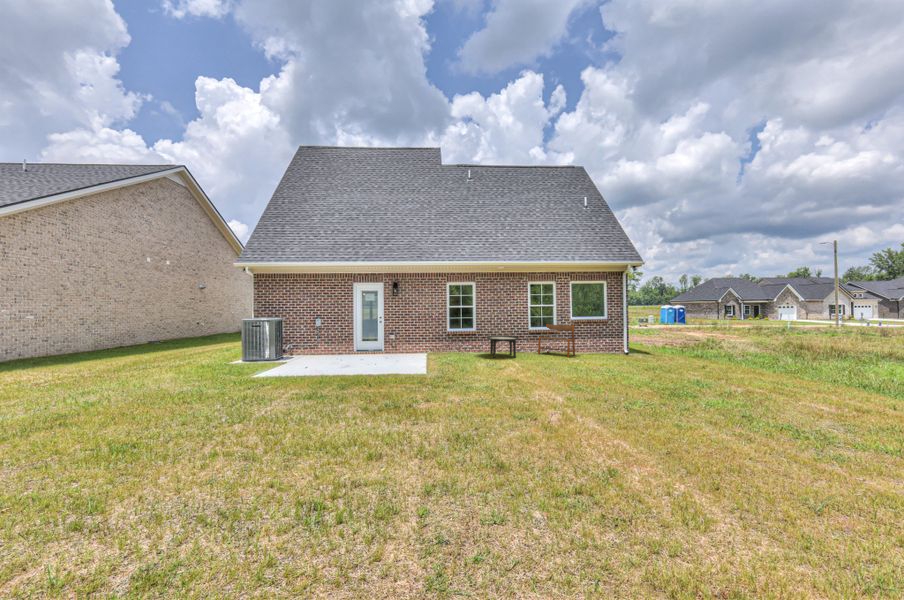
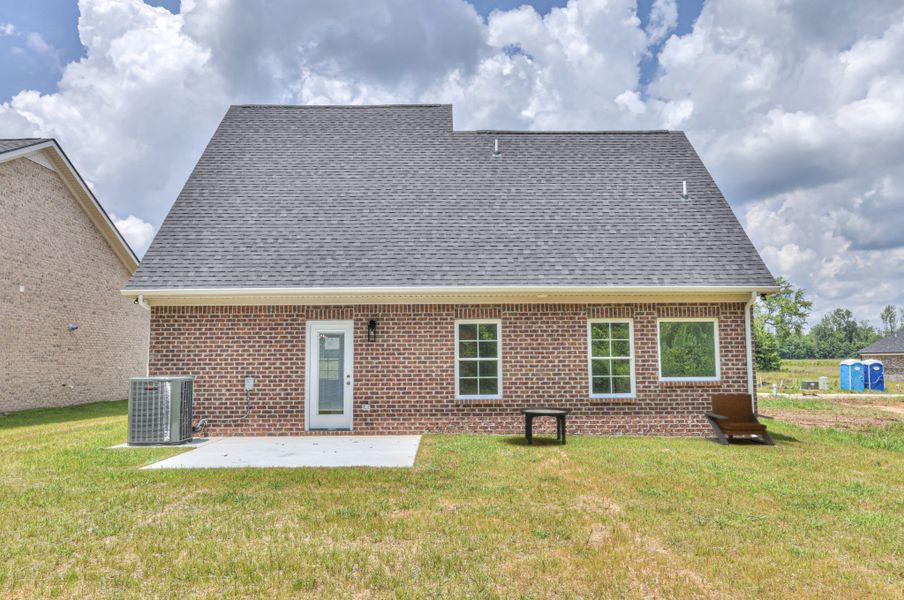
bench: present [538,324,576,358] -> none [605,388,668,445]
lounge chair: none [596,327,639,357] -> present [704,394,775,445]

